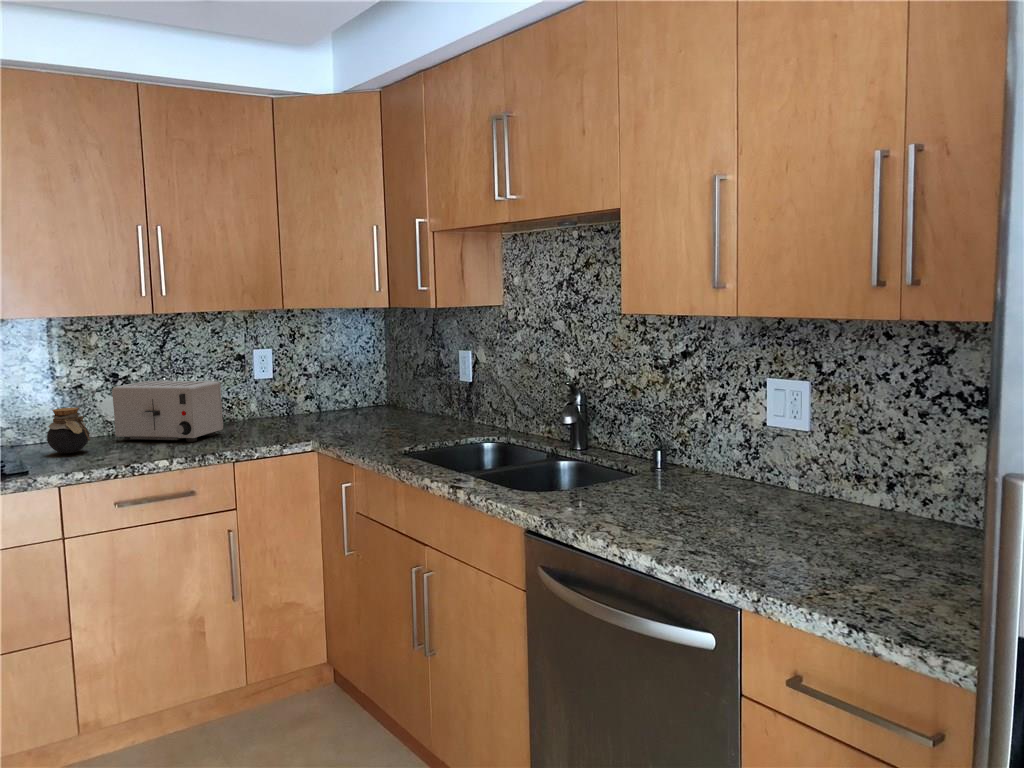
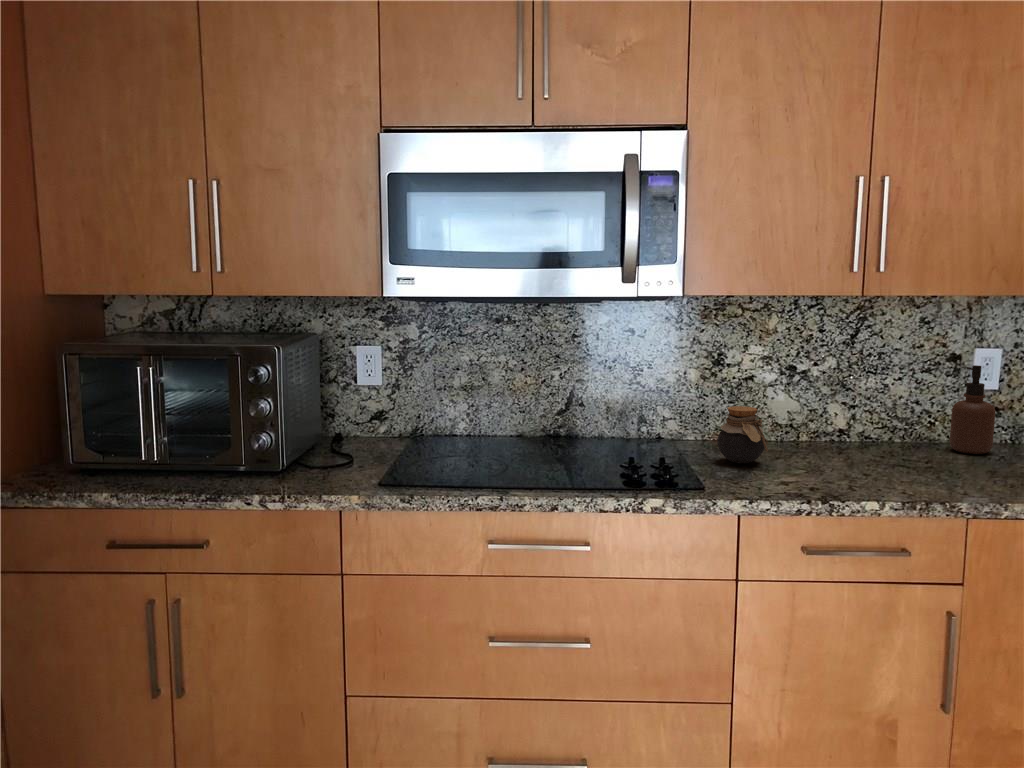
soap dispenser: none [240,362,269,425] -> present [950,365,995,454]
toaster: present [112,381,223,442] -> none [790,379,939,471]

